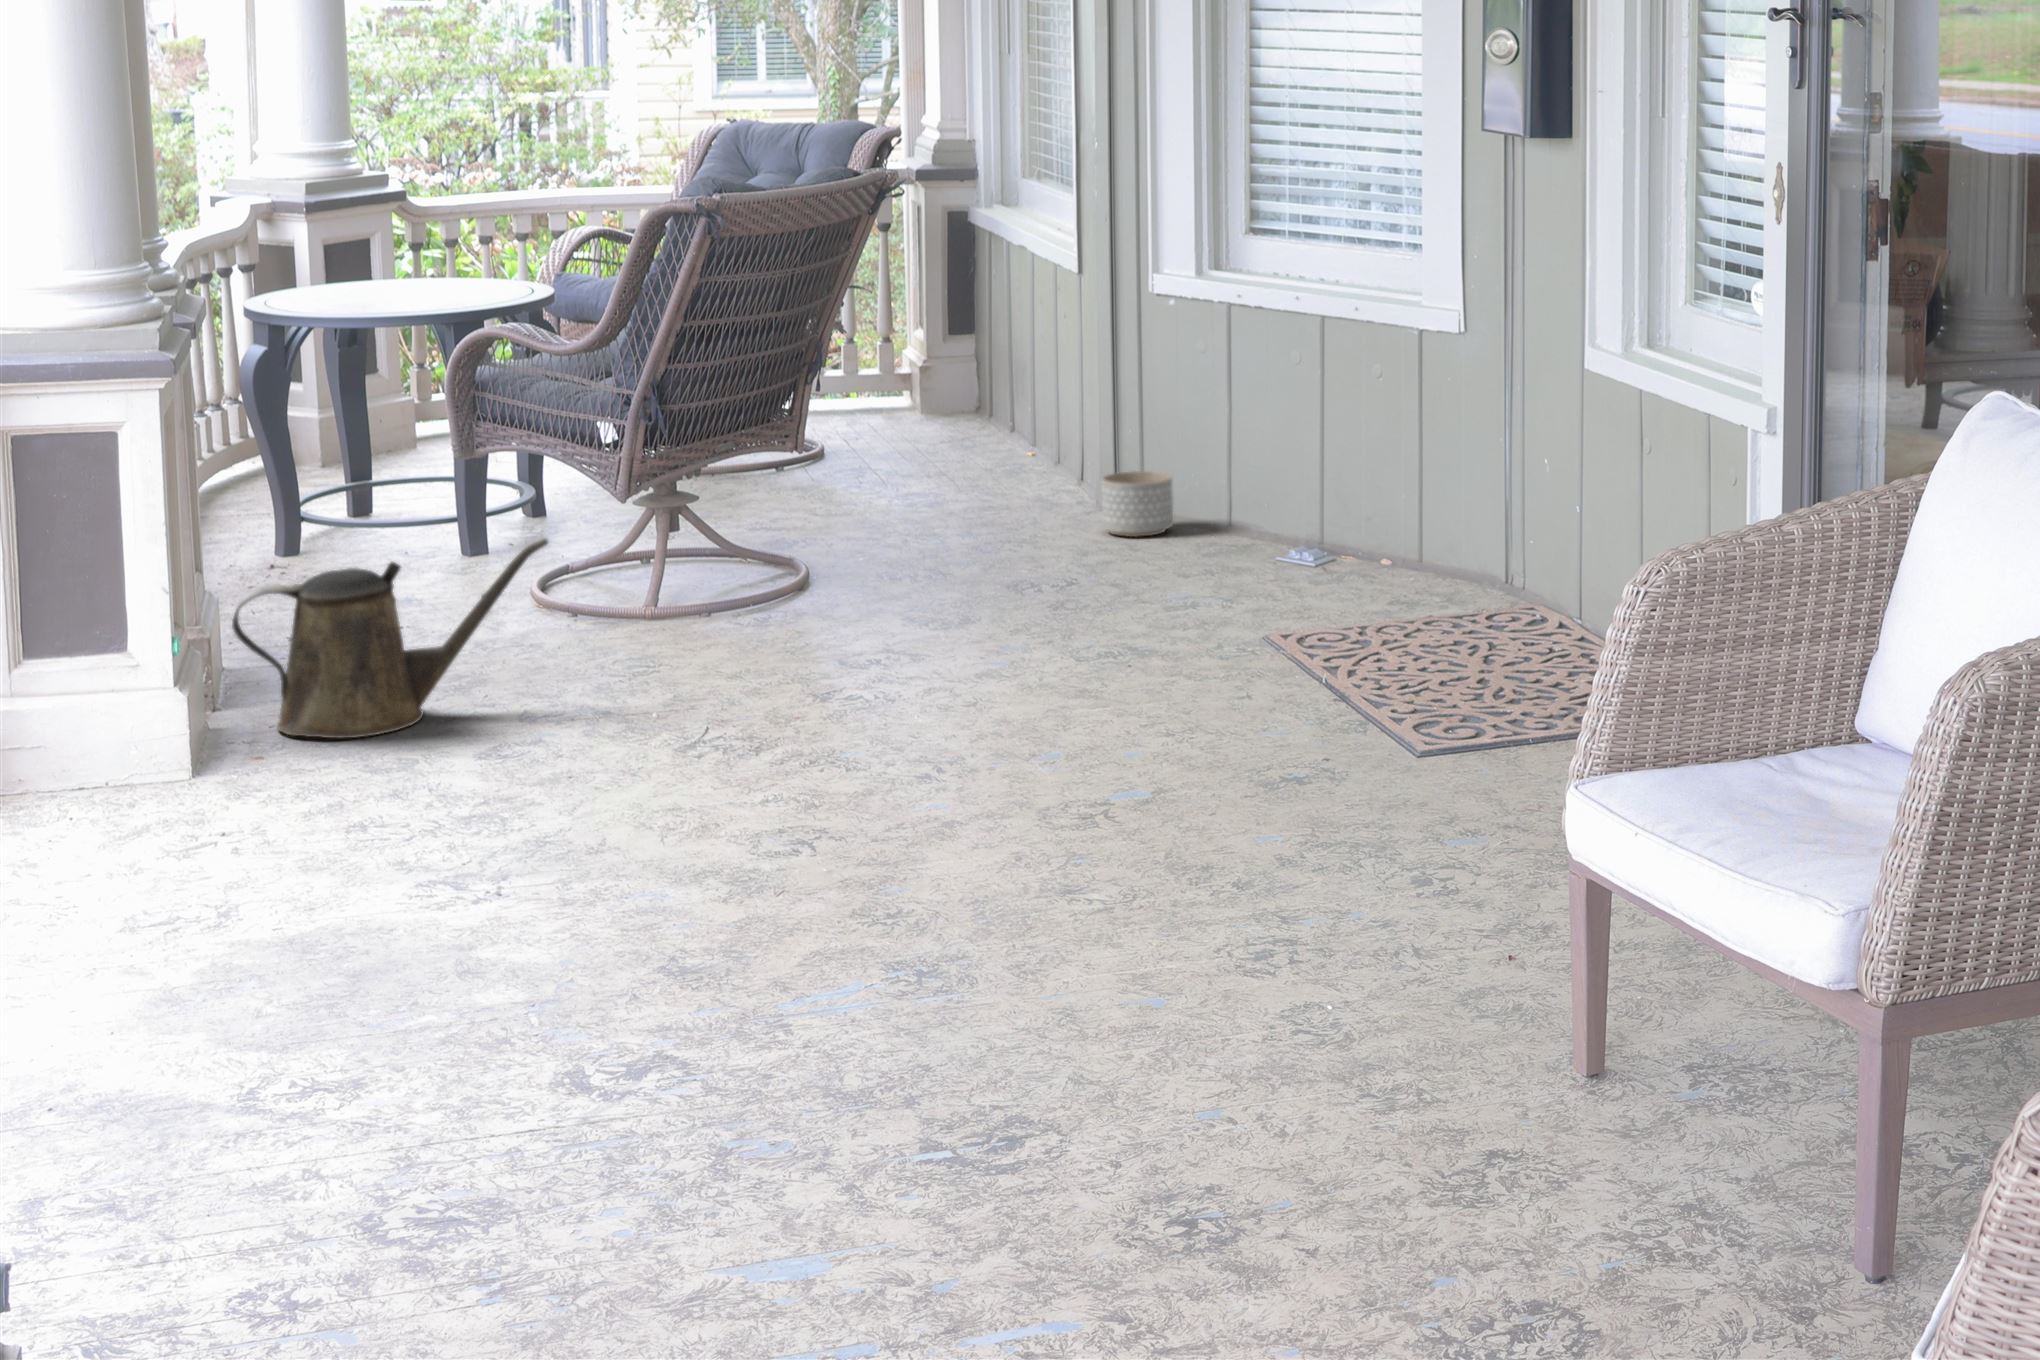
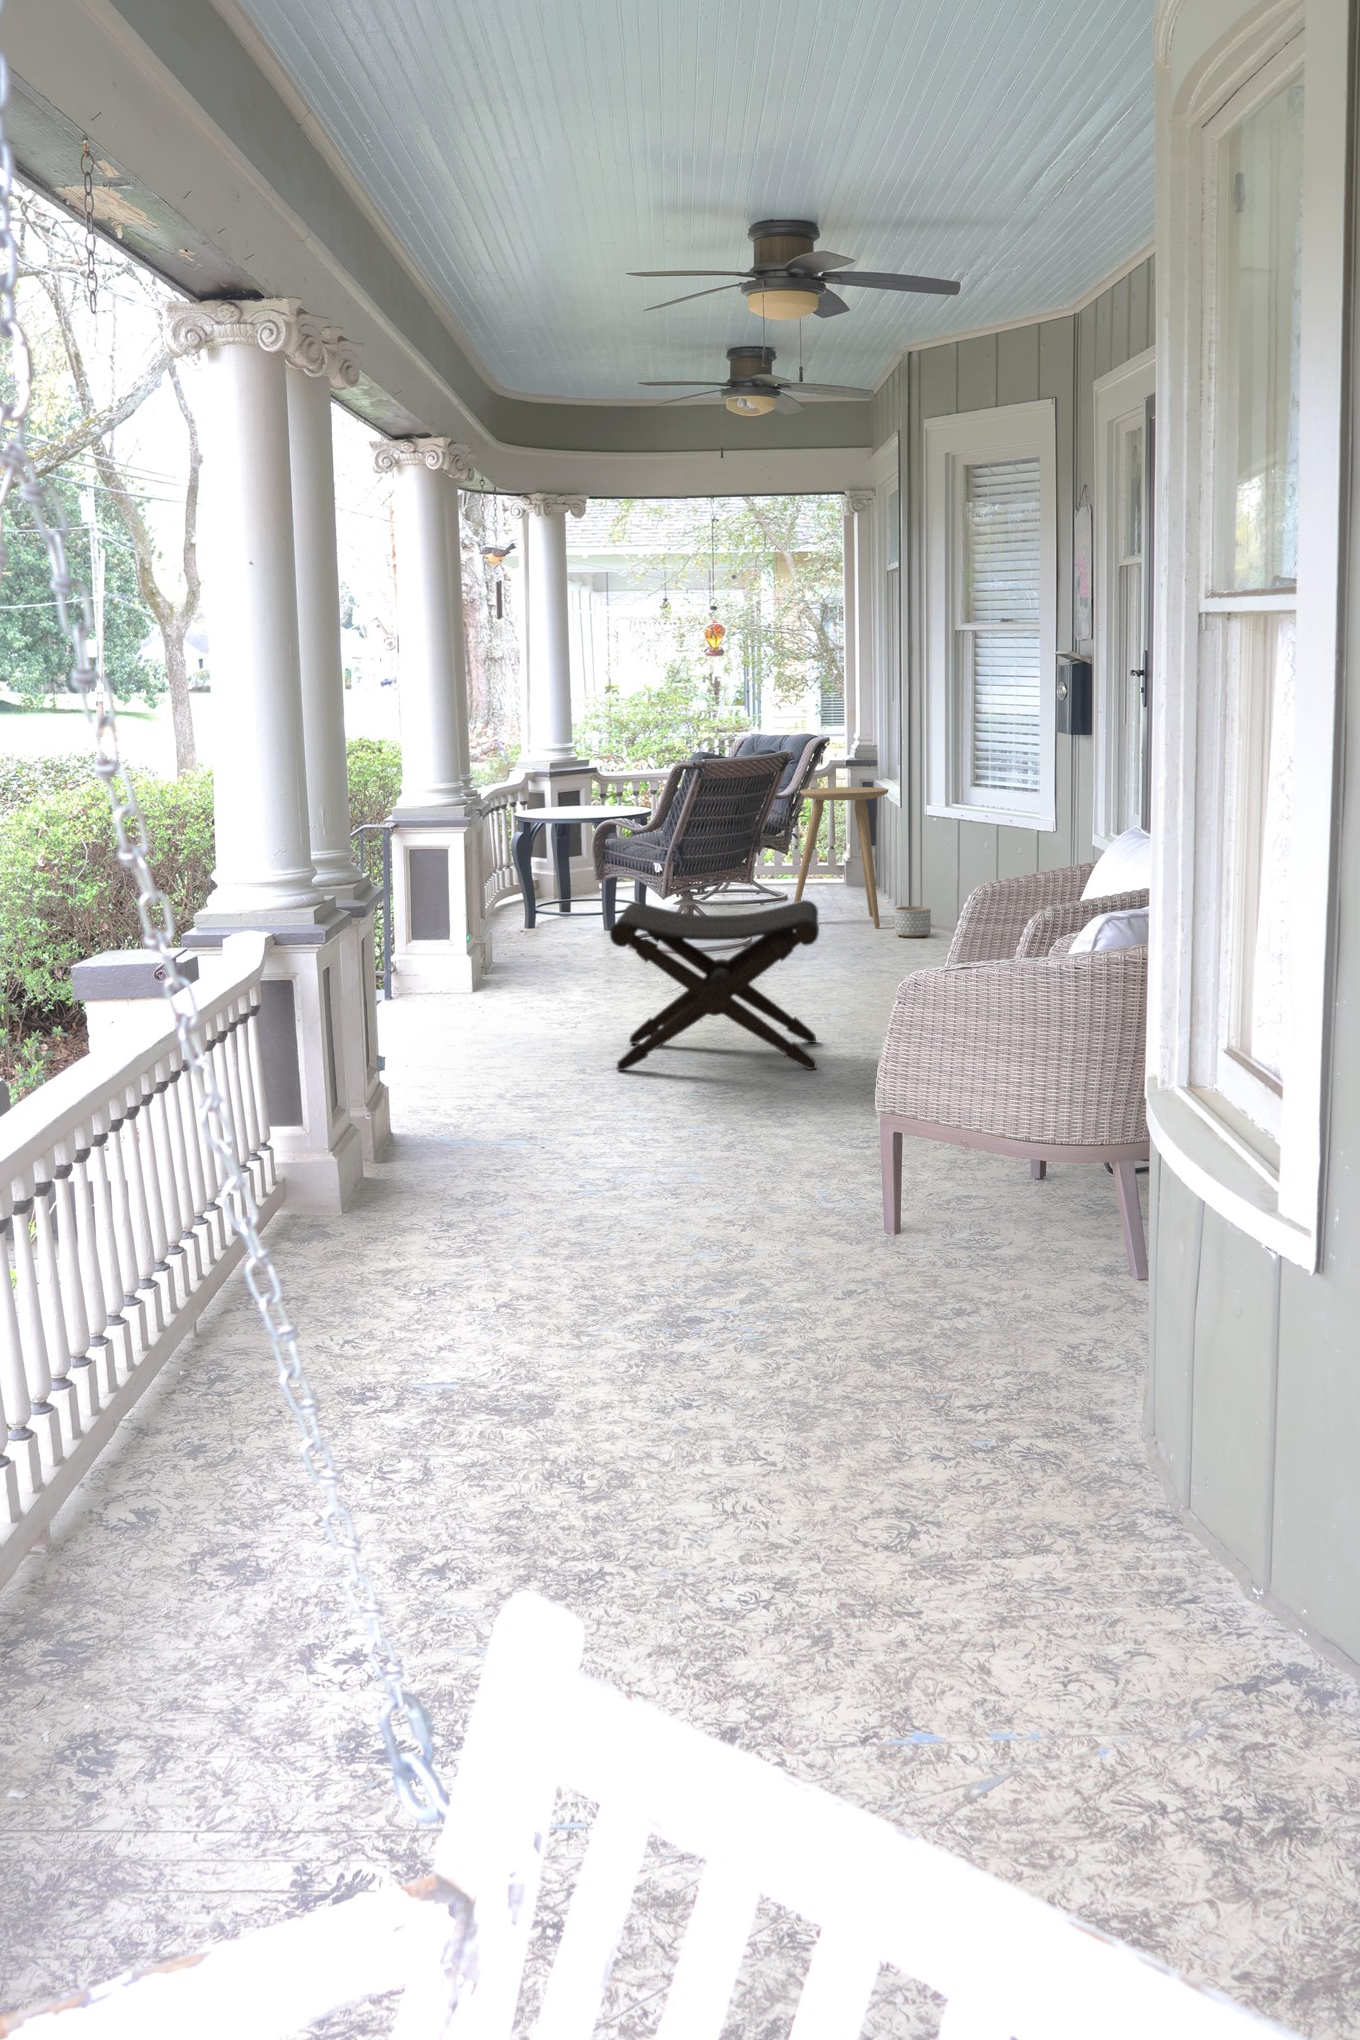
side table: none [867,231,1062,514] -> present [794,787,889,928]
watering can: present [232,538,549,738] -> none [495,907,619,985]
footstool: none [644,559,1206,1069] -> present [610,900,819,1071]

